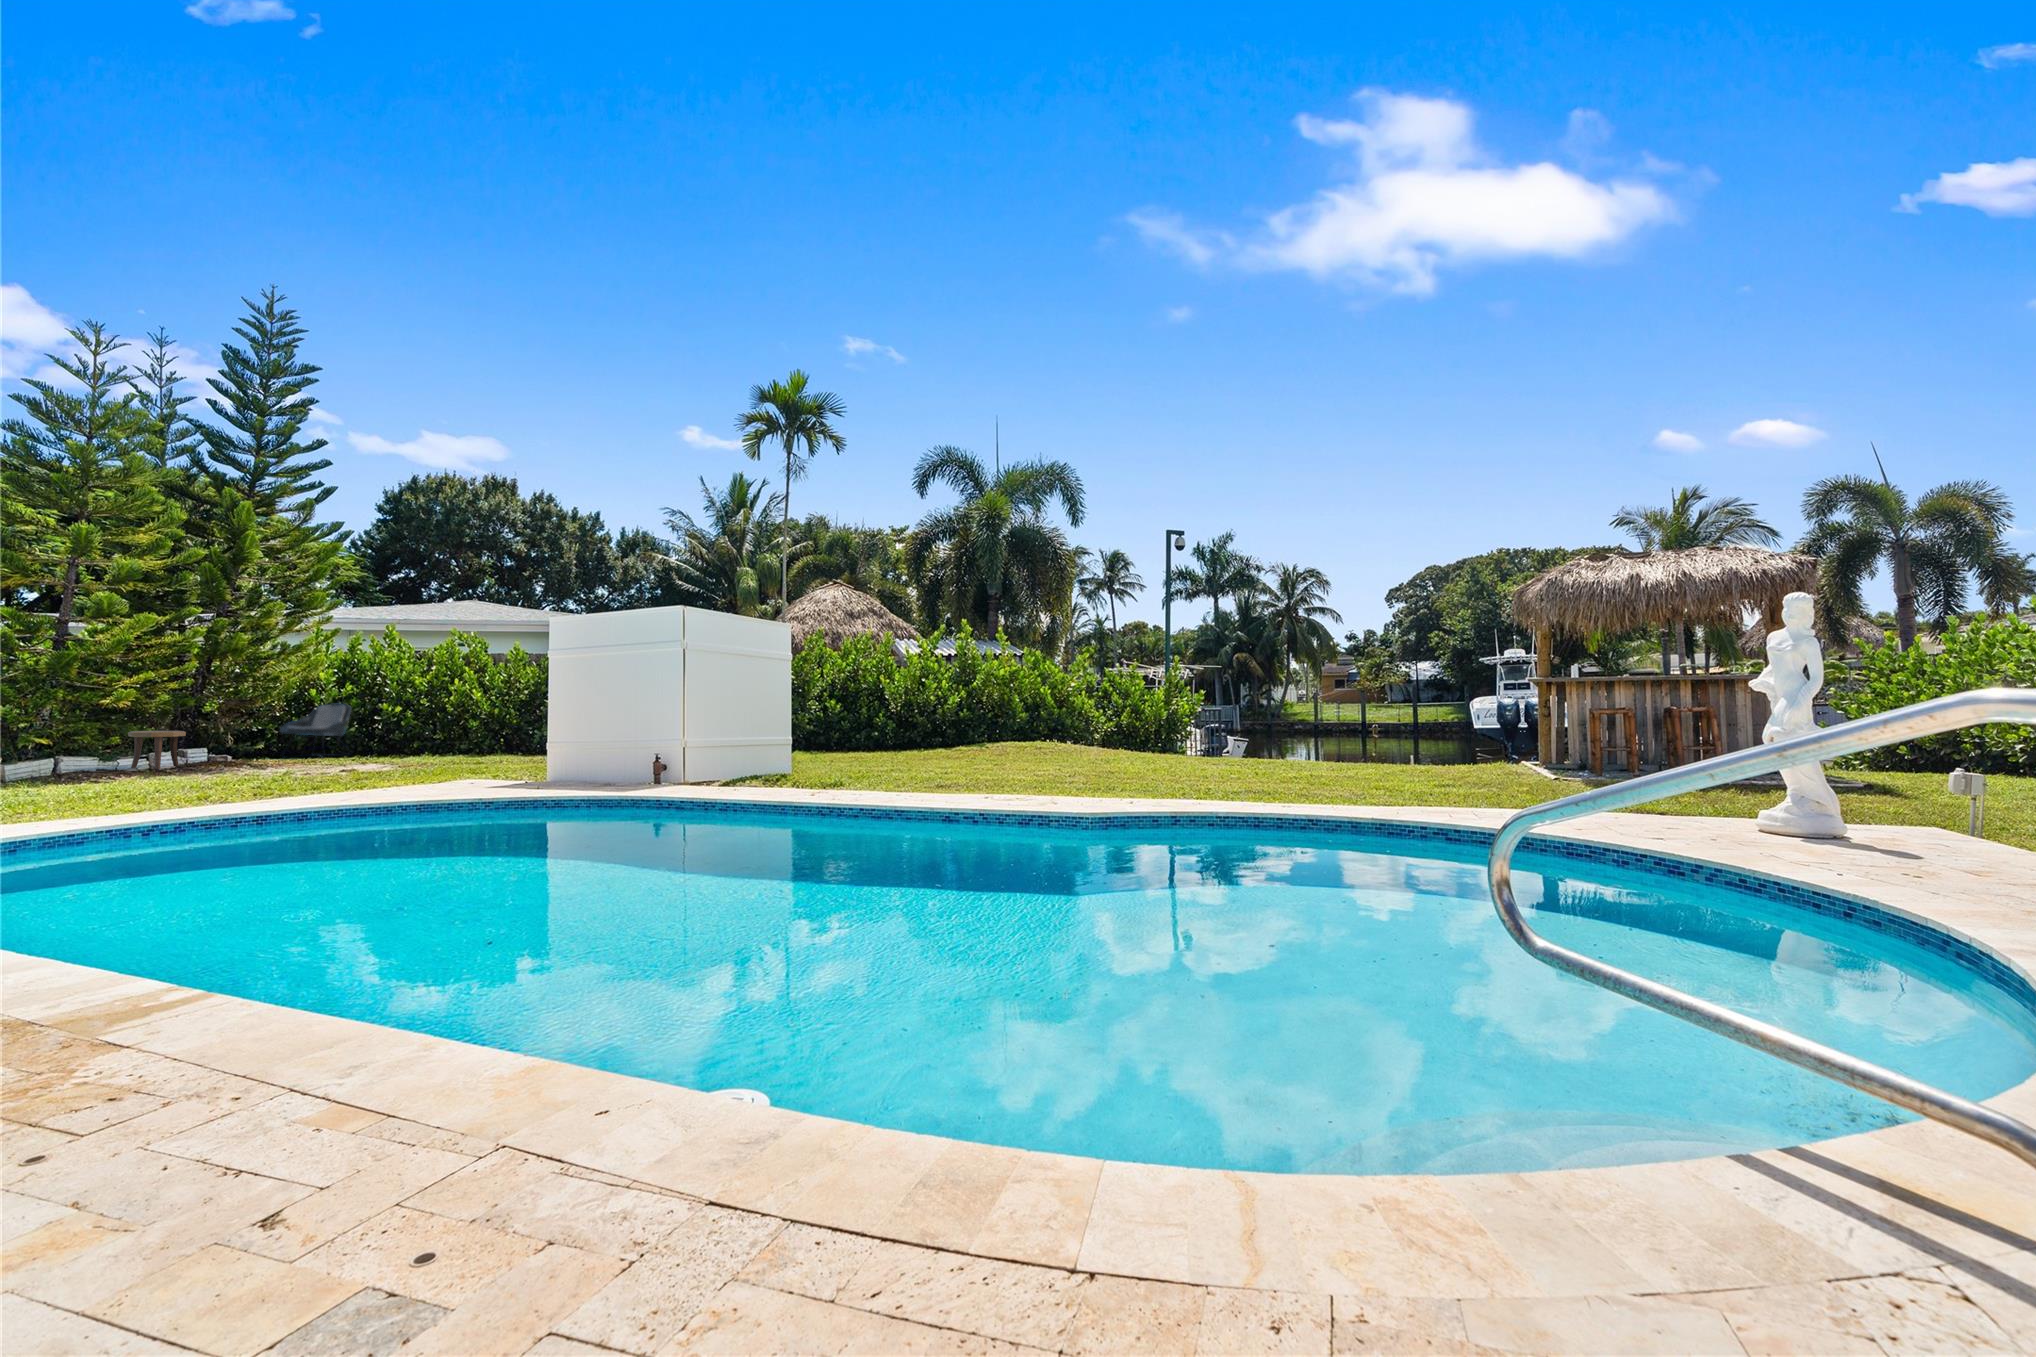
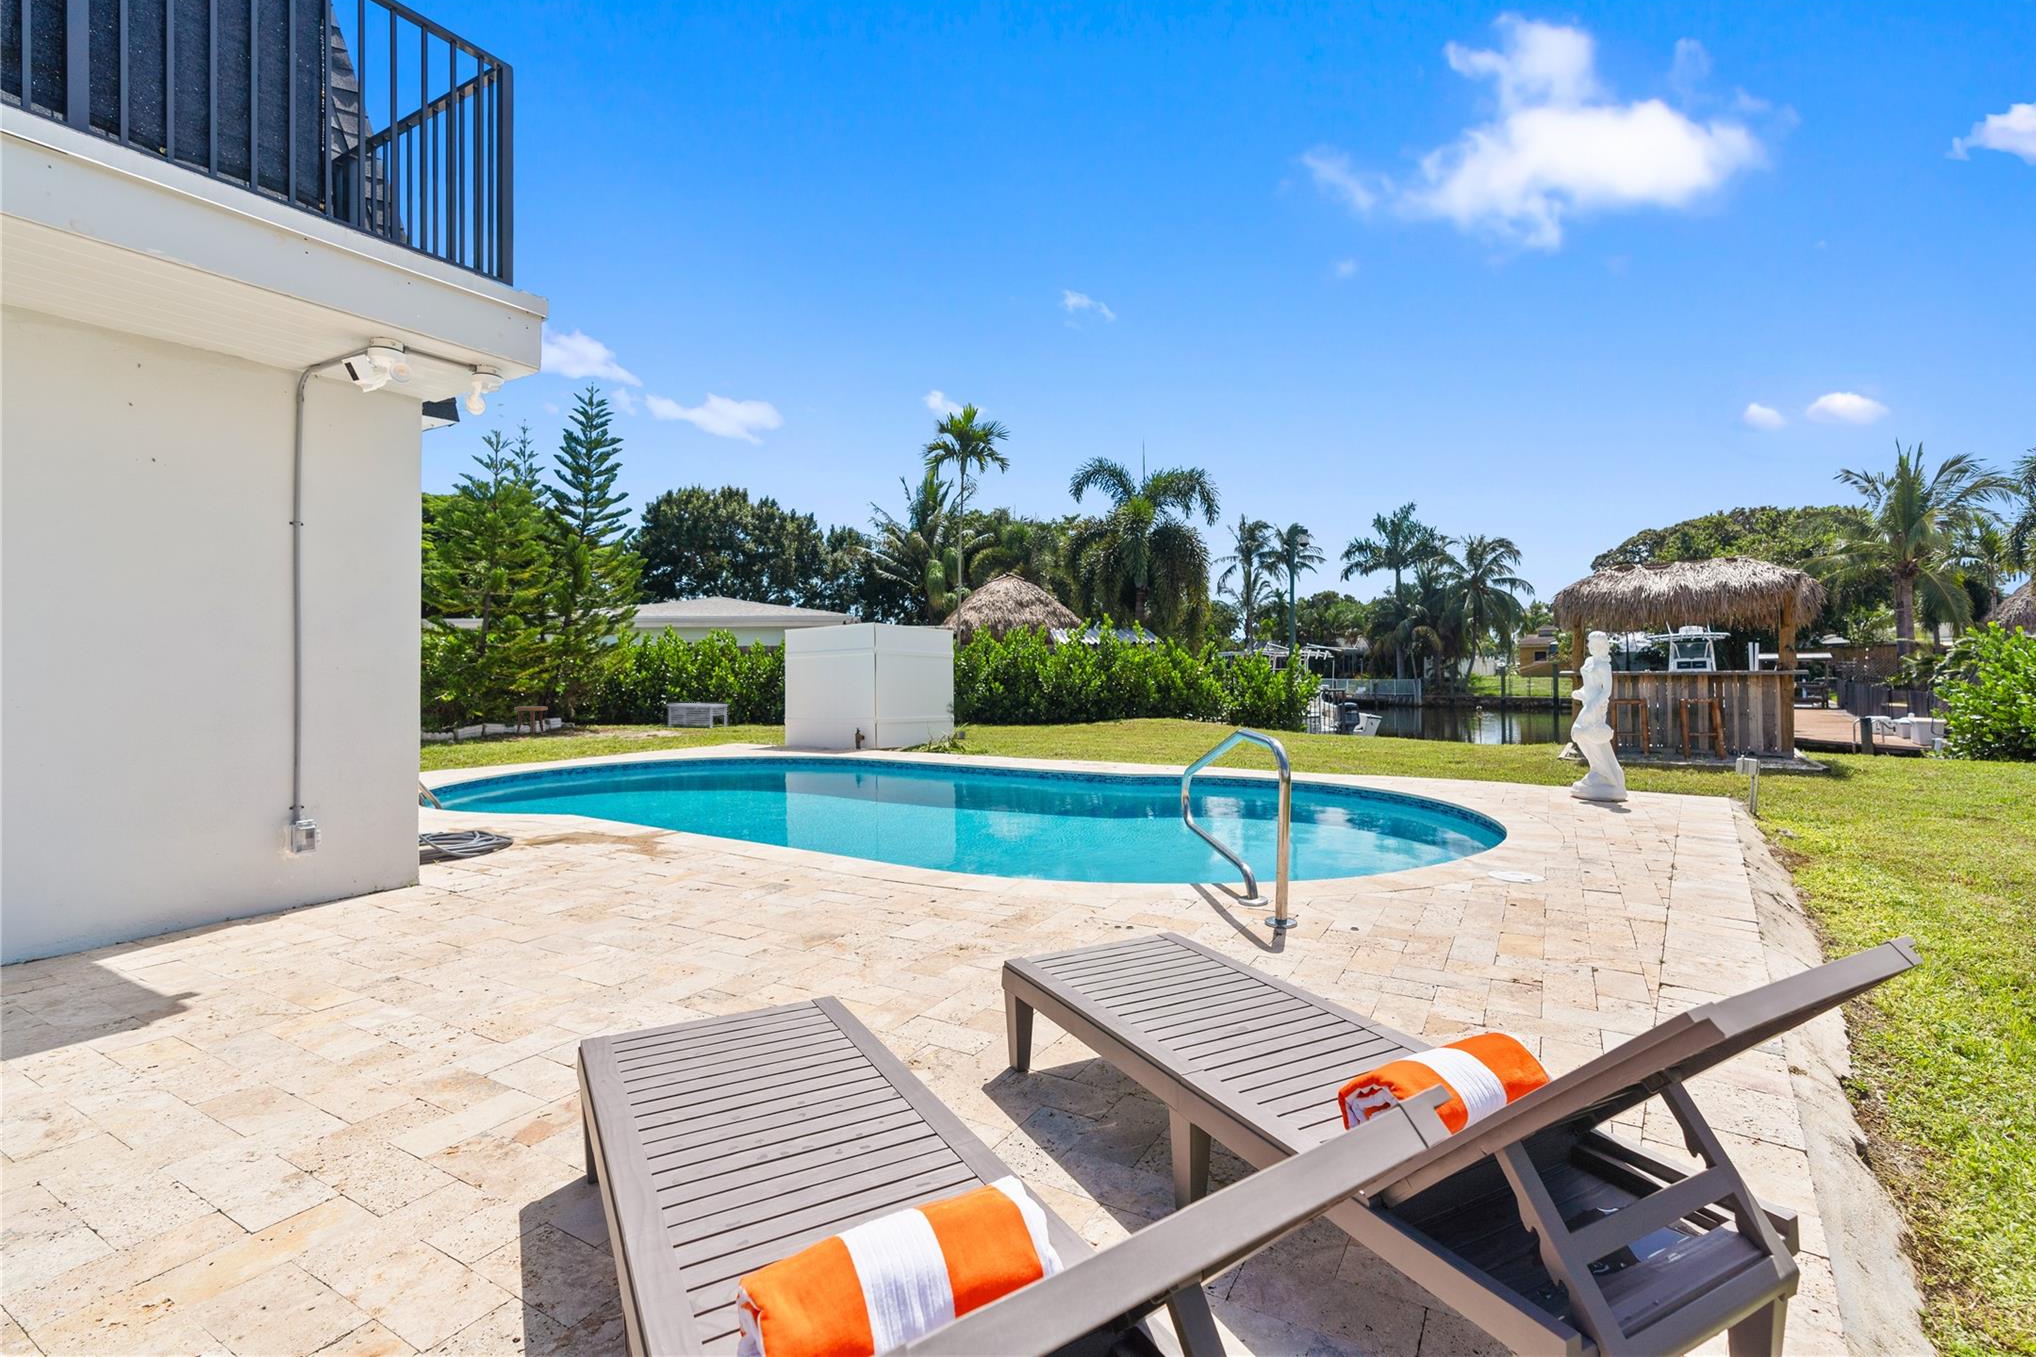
lounge chair: present [280,704,351,758] -> none [602,686,649,727]
potted plant: none [774,720,815,770] -> present [948,701,974,739]
storage bench: none [378,727,470,760] -> present [667,703,727,727]

